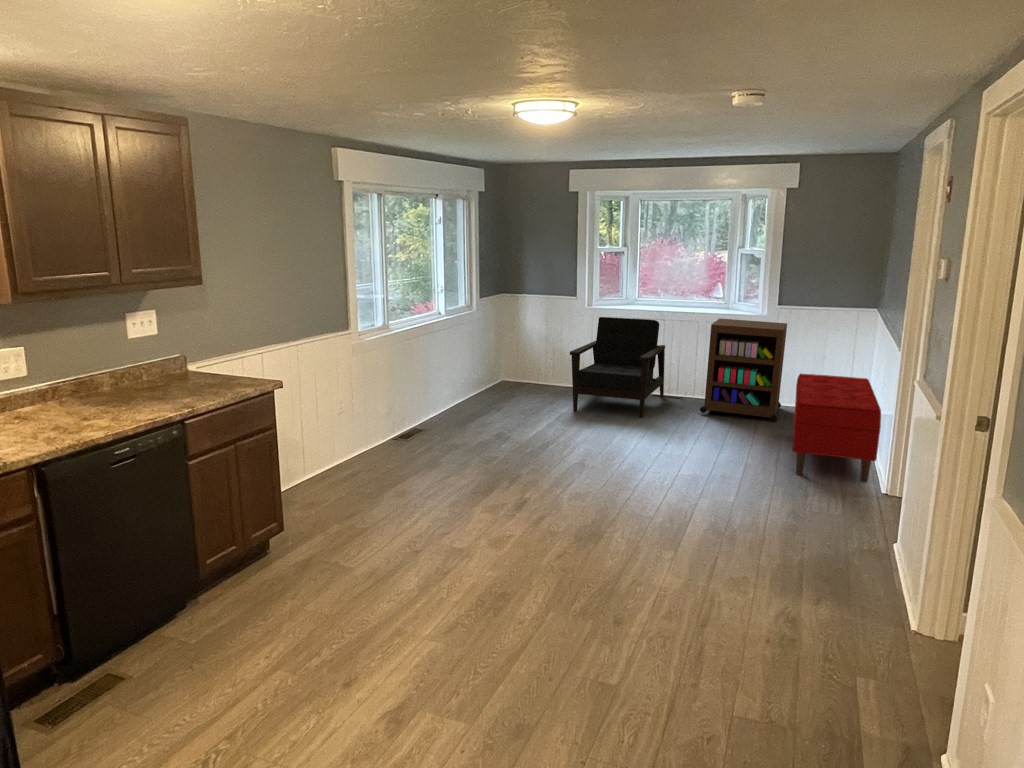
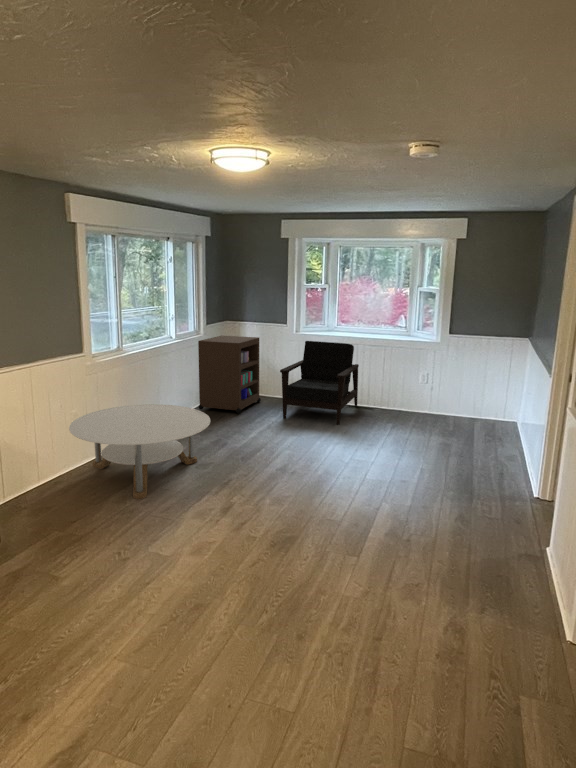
storage cabinet: present [700,319,787,422] -> present [198,336,261,413]
bench: present [793,374,881,483] -> none [460,391,533,485]
round table: none [338,390,496,493] -> present [69,404,210,499]

